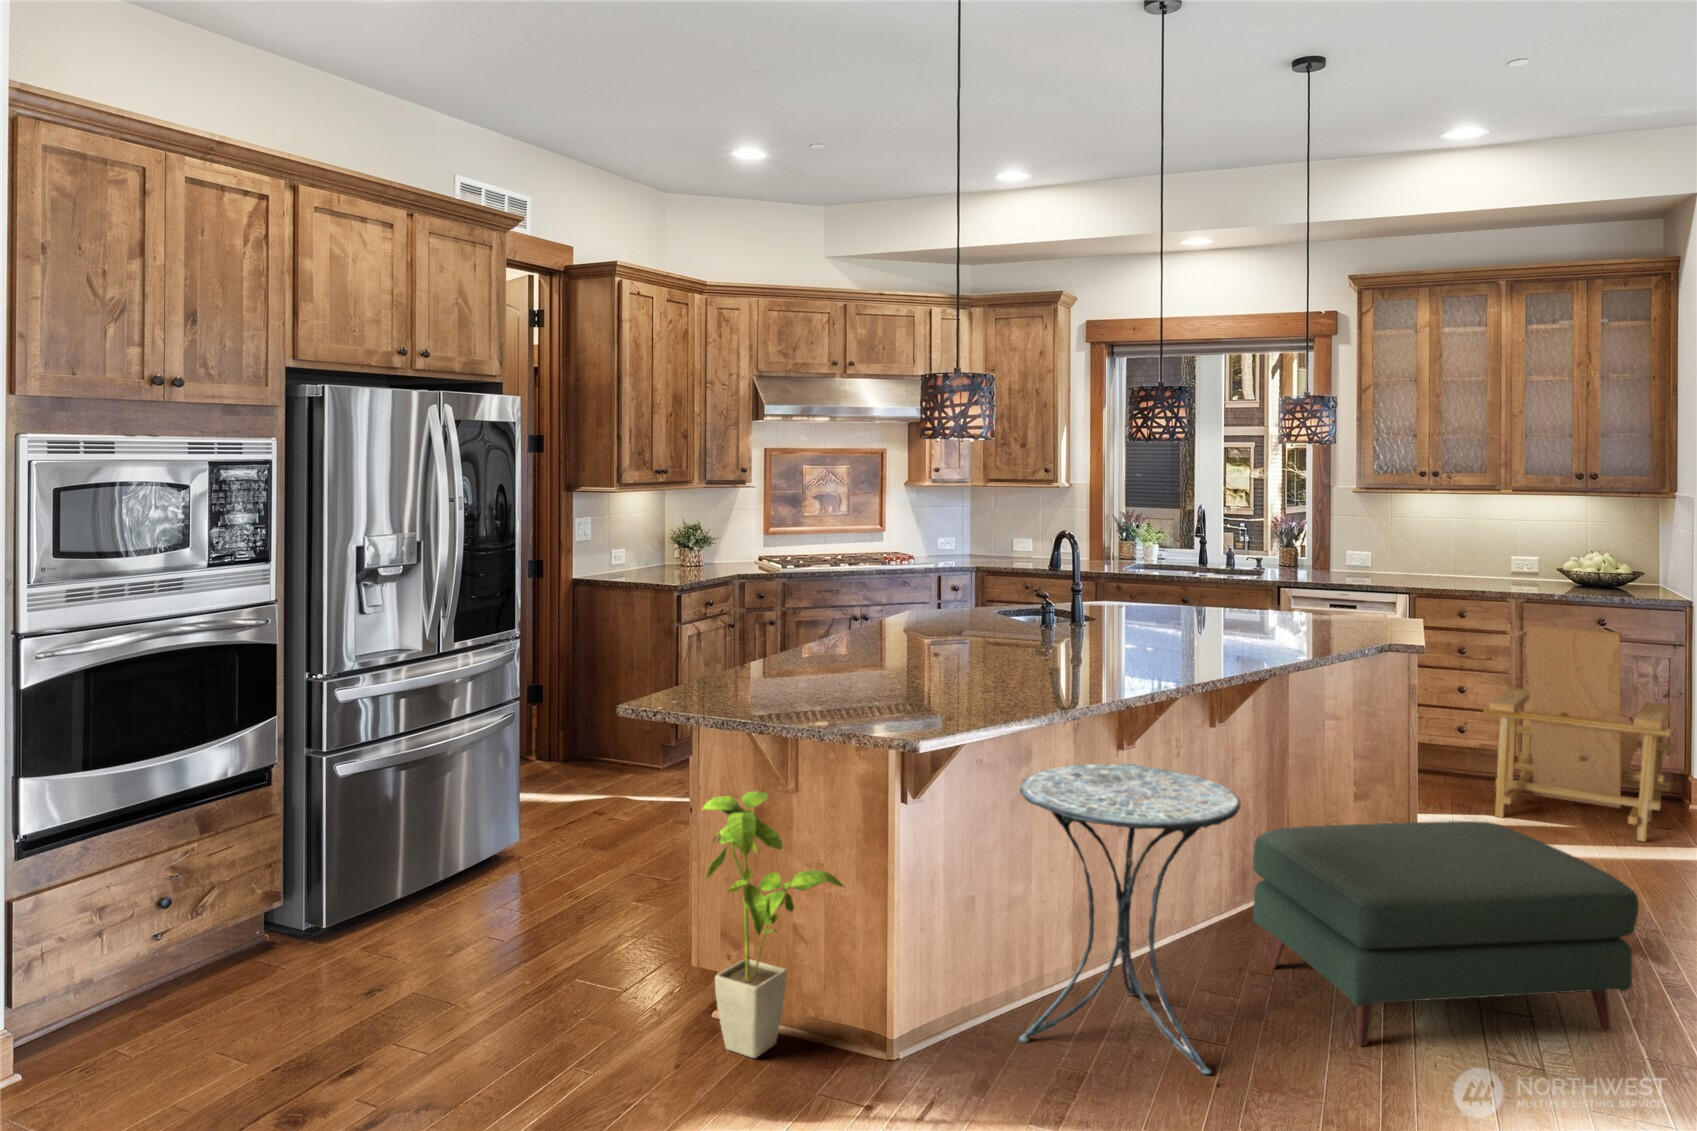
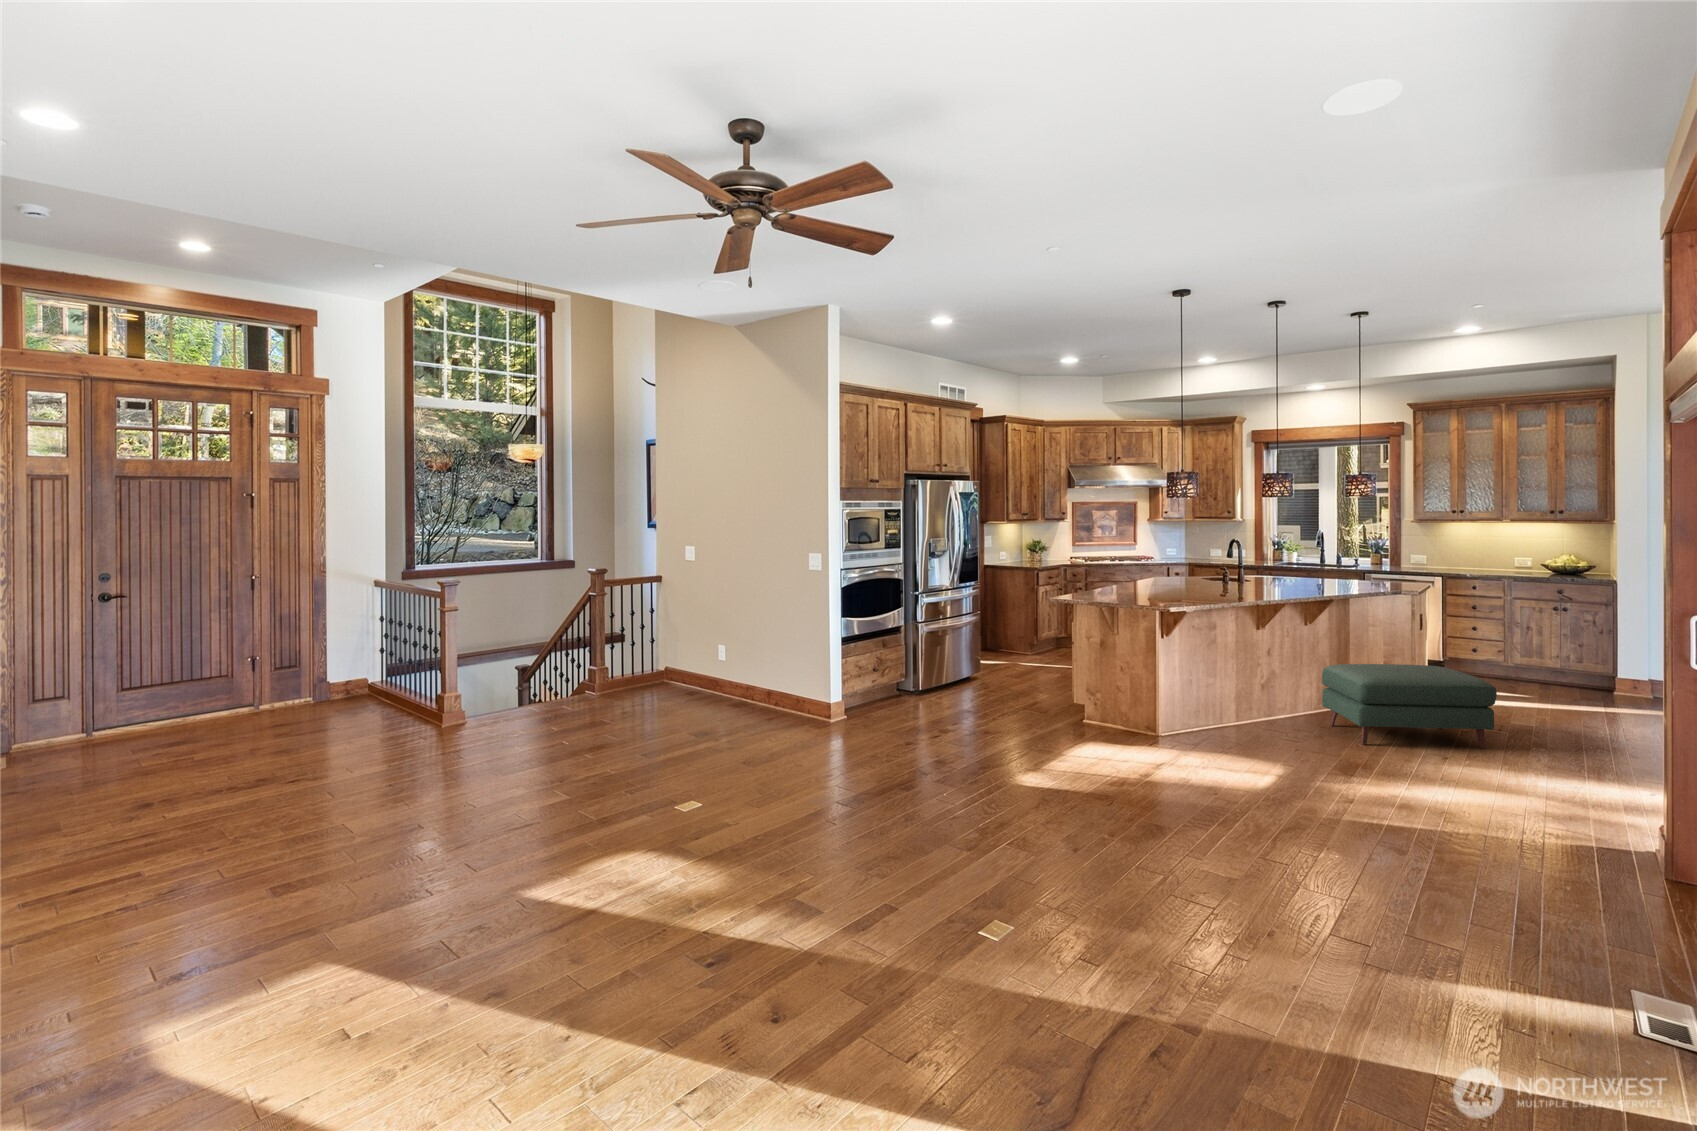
lounge chair: present [1483,625,1672,842] -> none [1475,588,1596,702]
side table: present [1019,764,1240,1075] -> none [1212,631,1307,746]
house plant: present [703,791,844,1058] -> none [1085,631,1141,733]

